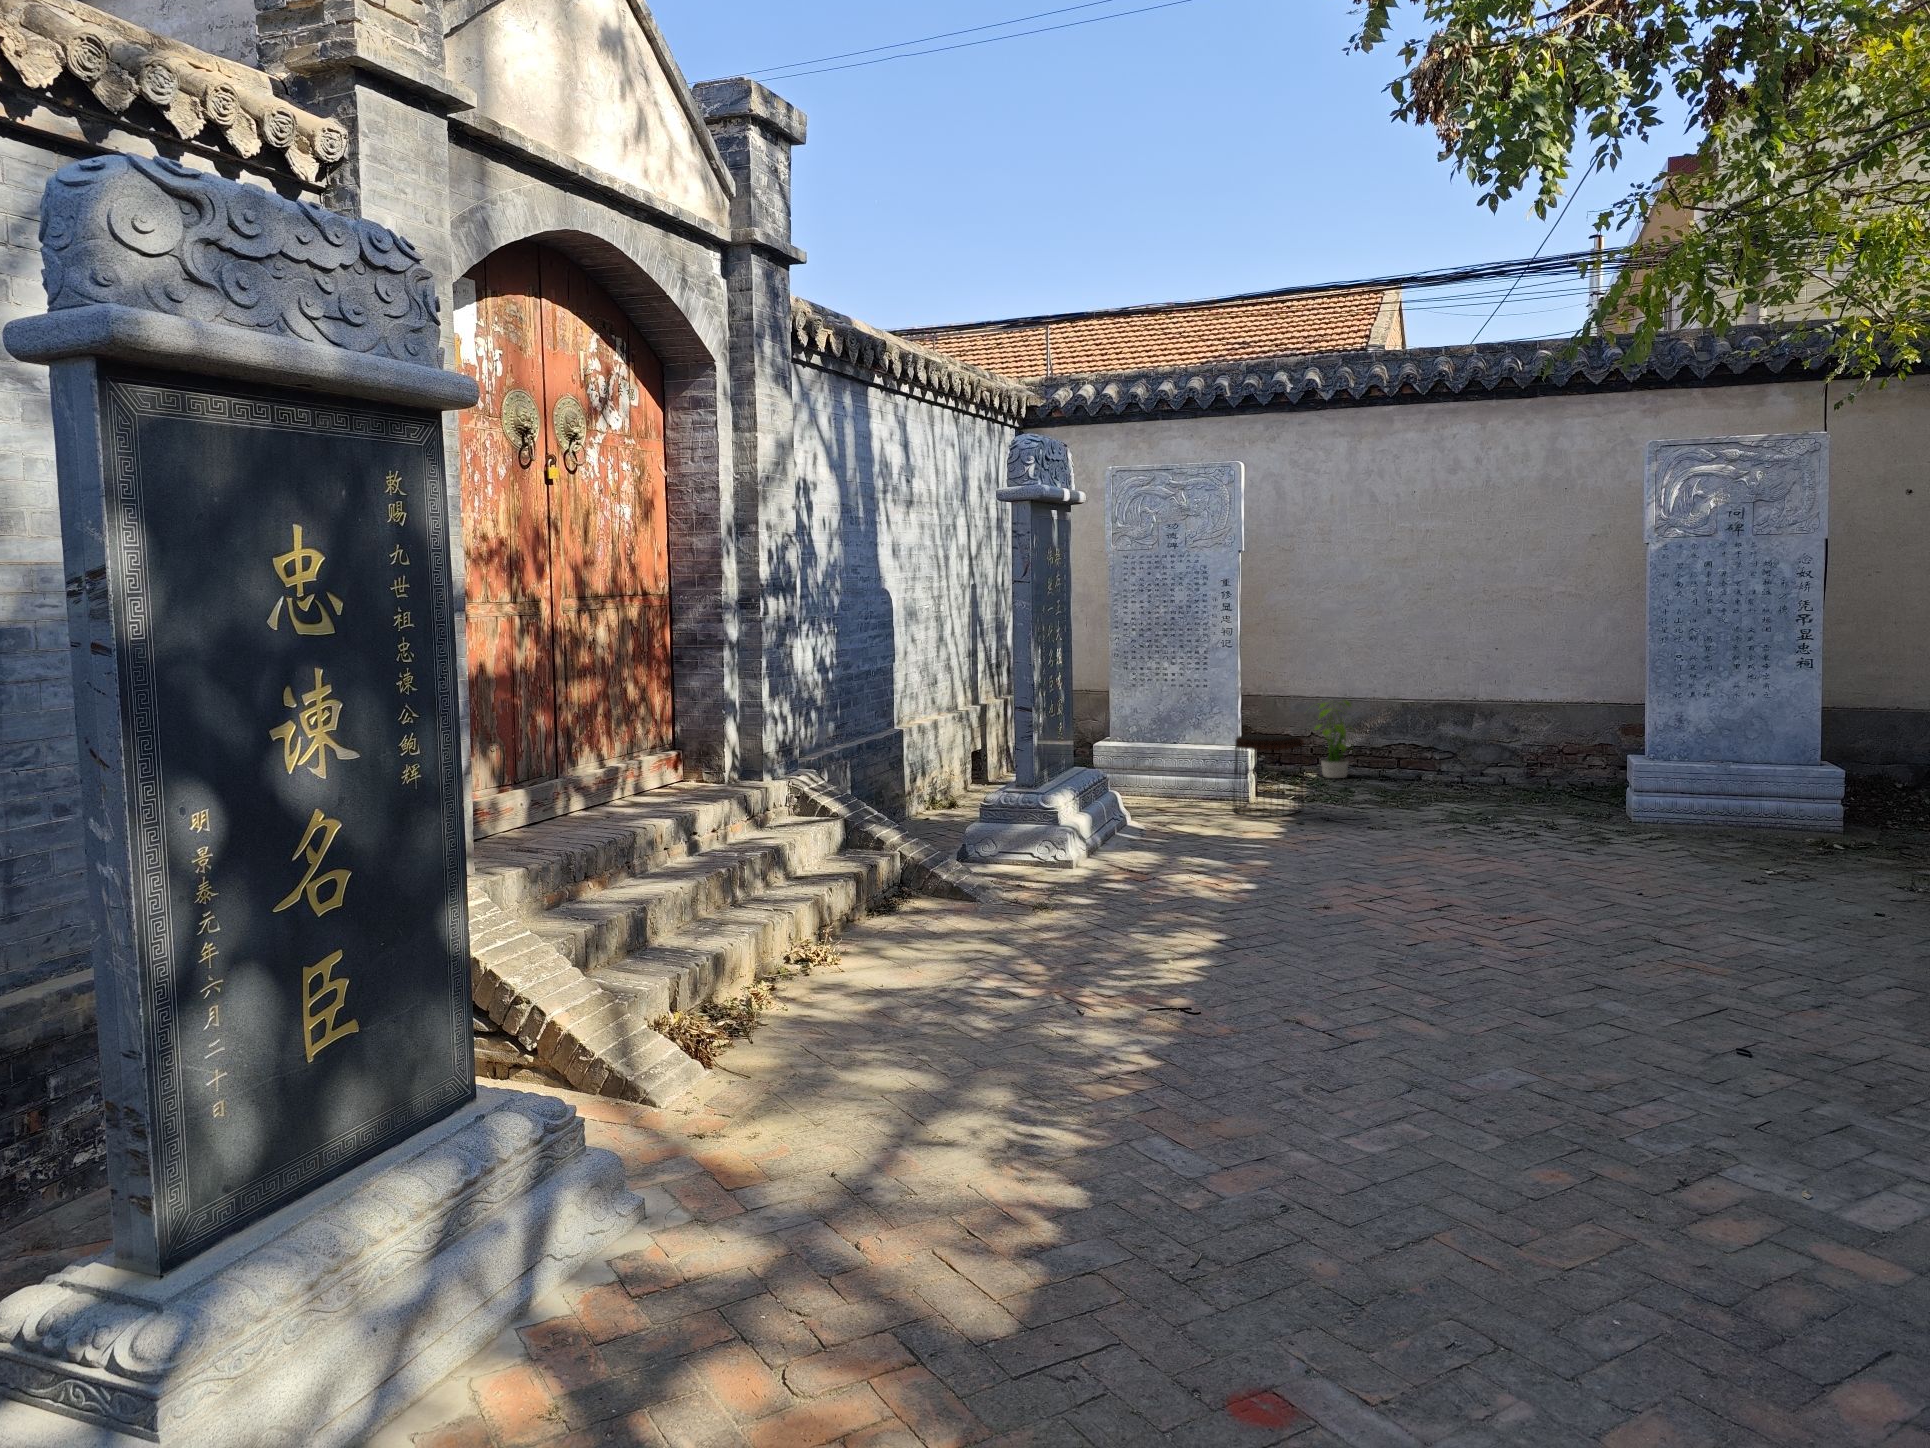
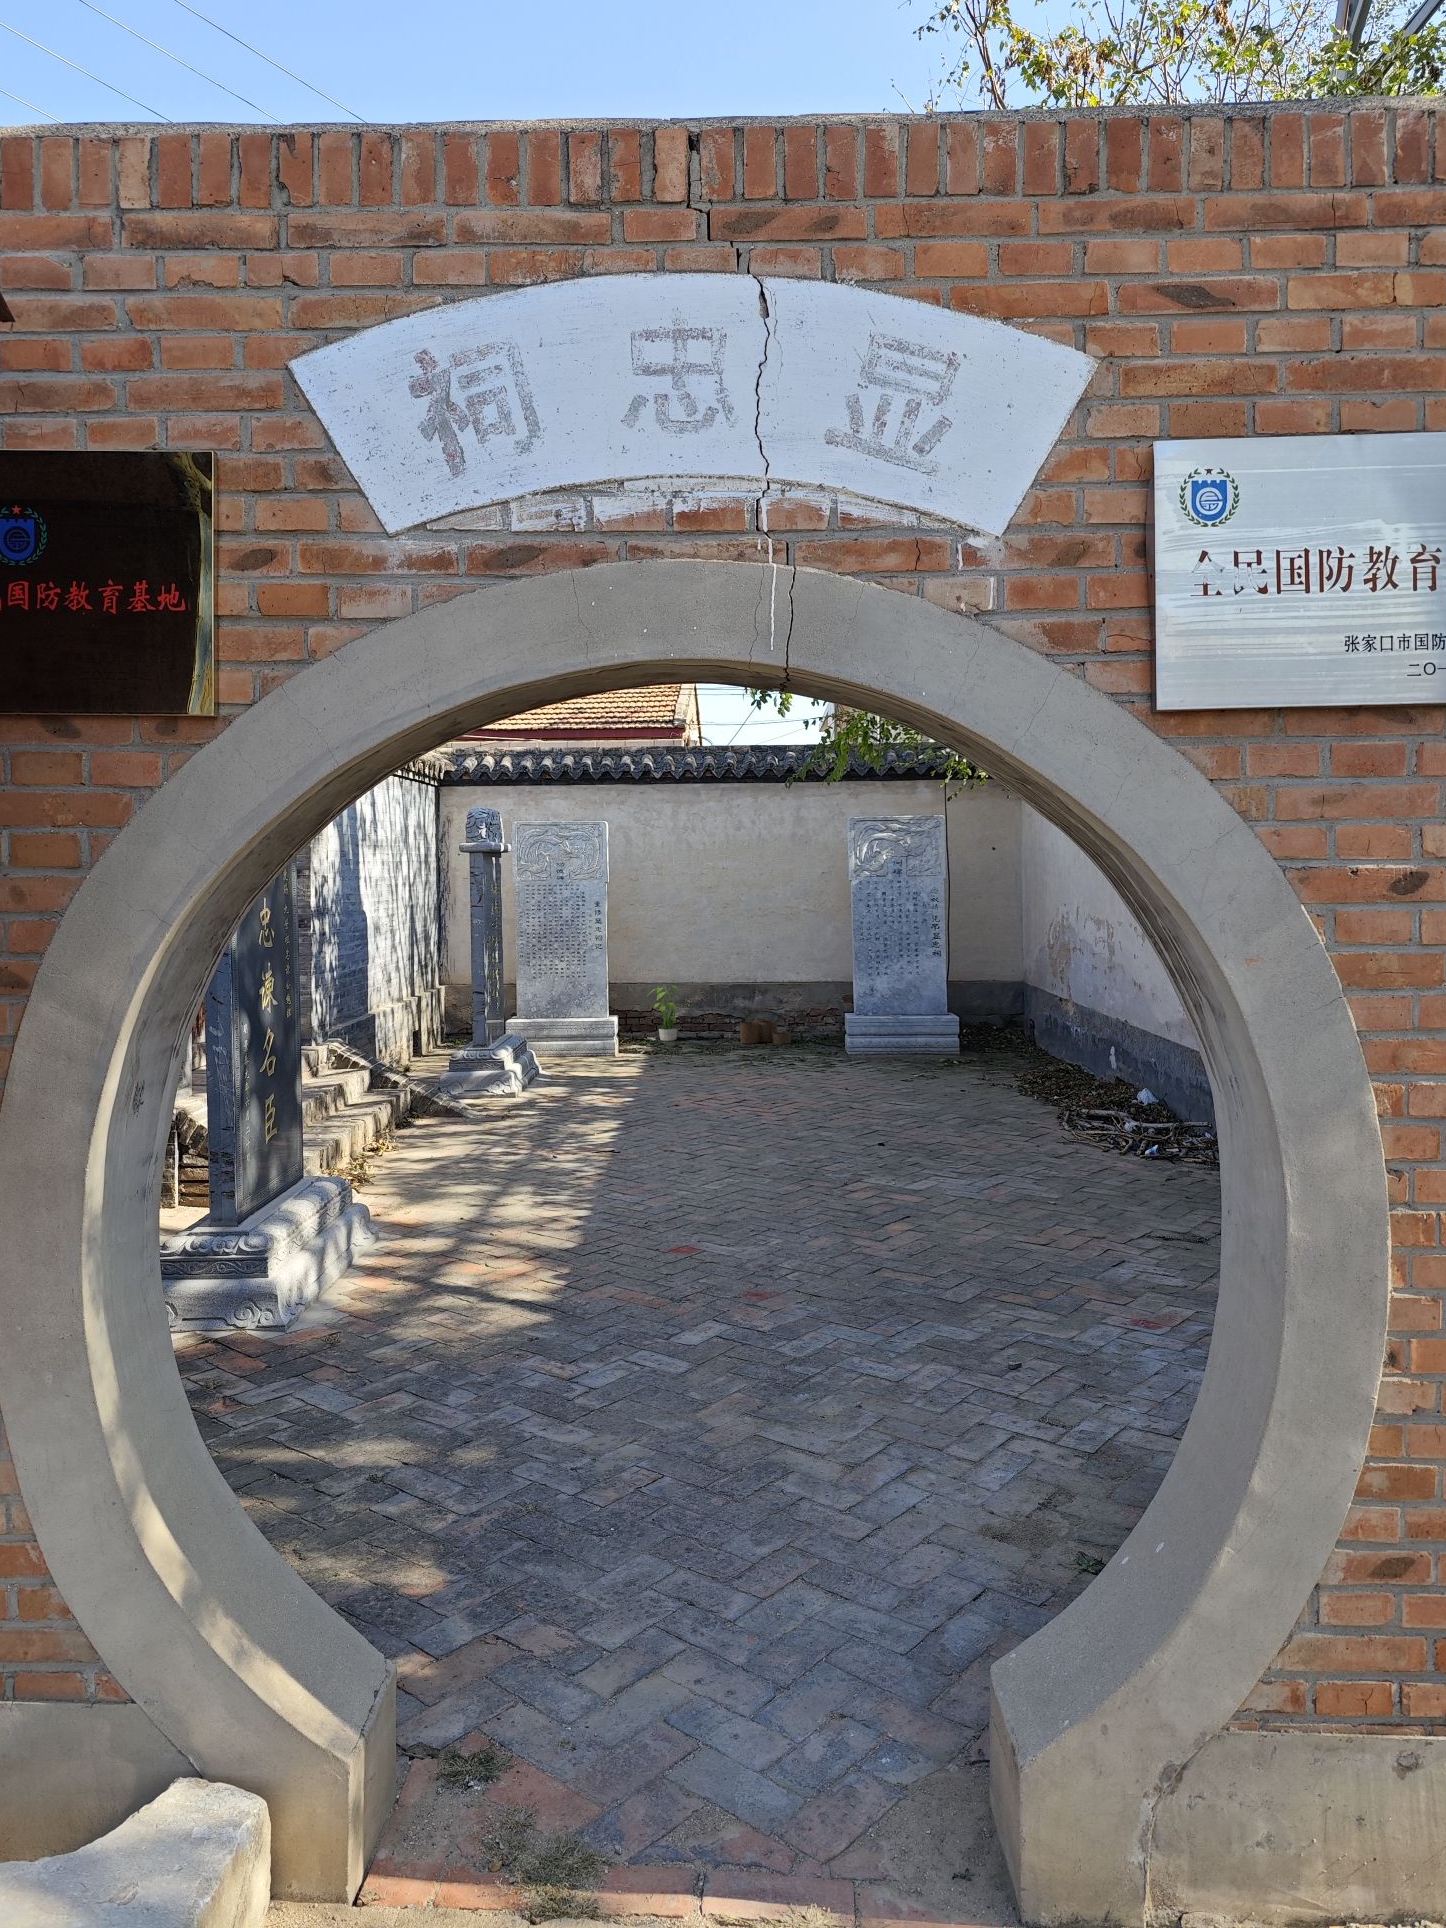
stool: present [1233,734,1304,817] -> none [605,1010,652,1065]
woven basket: none [1445,749,1528,793] -> present [740,1017,791,1044]

